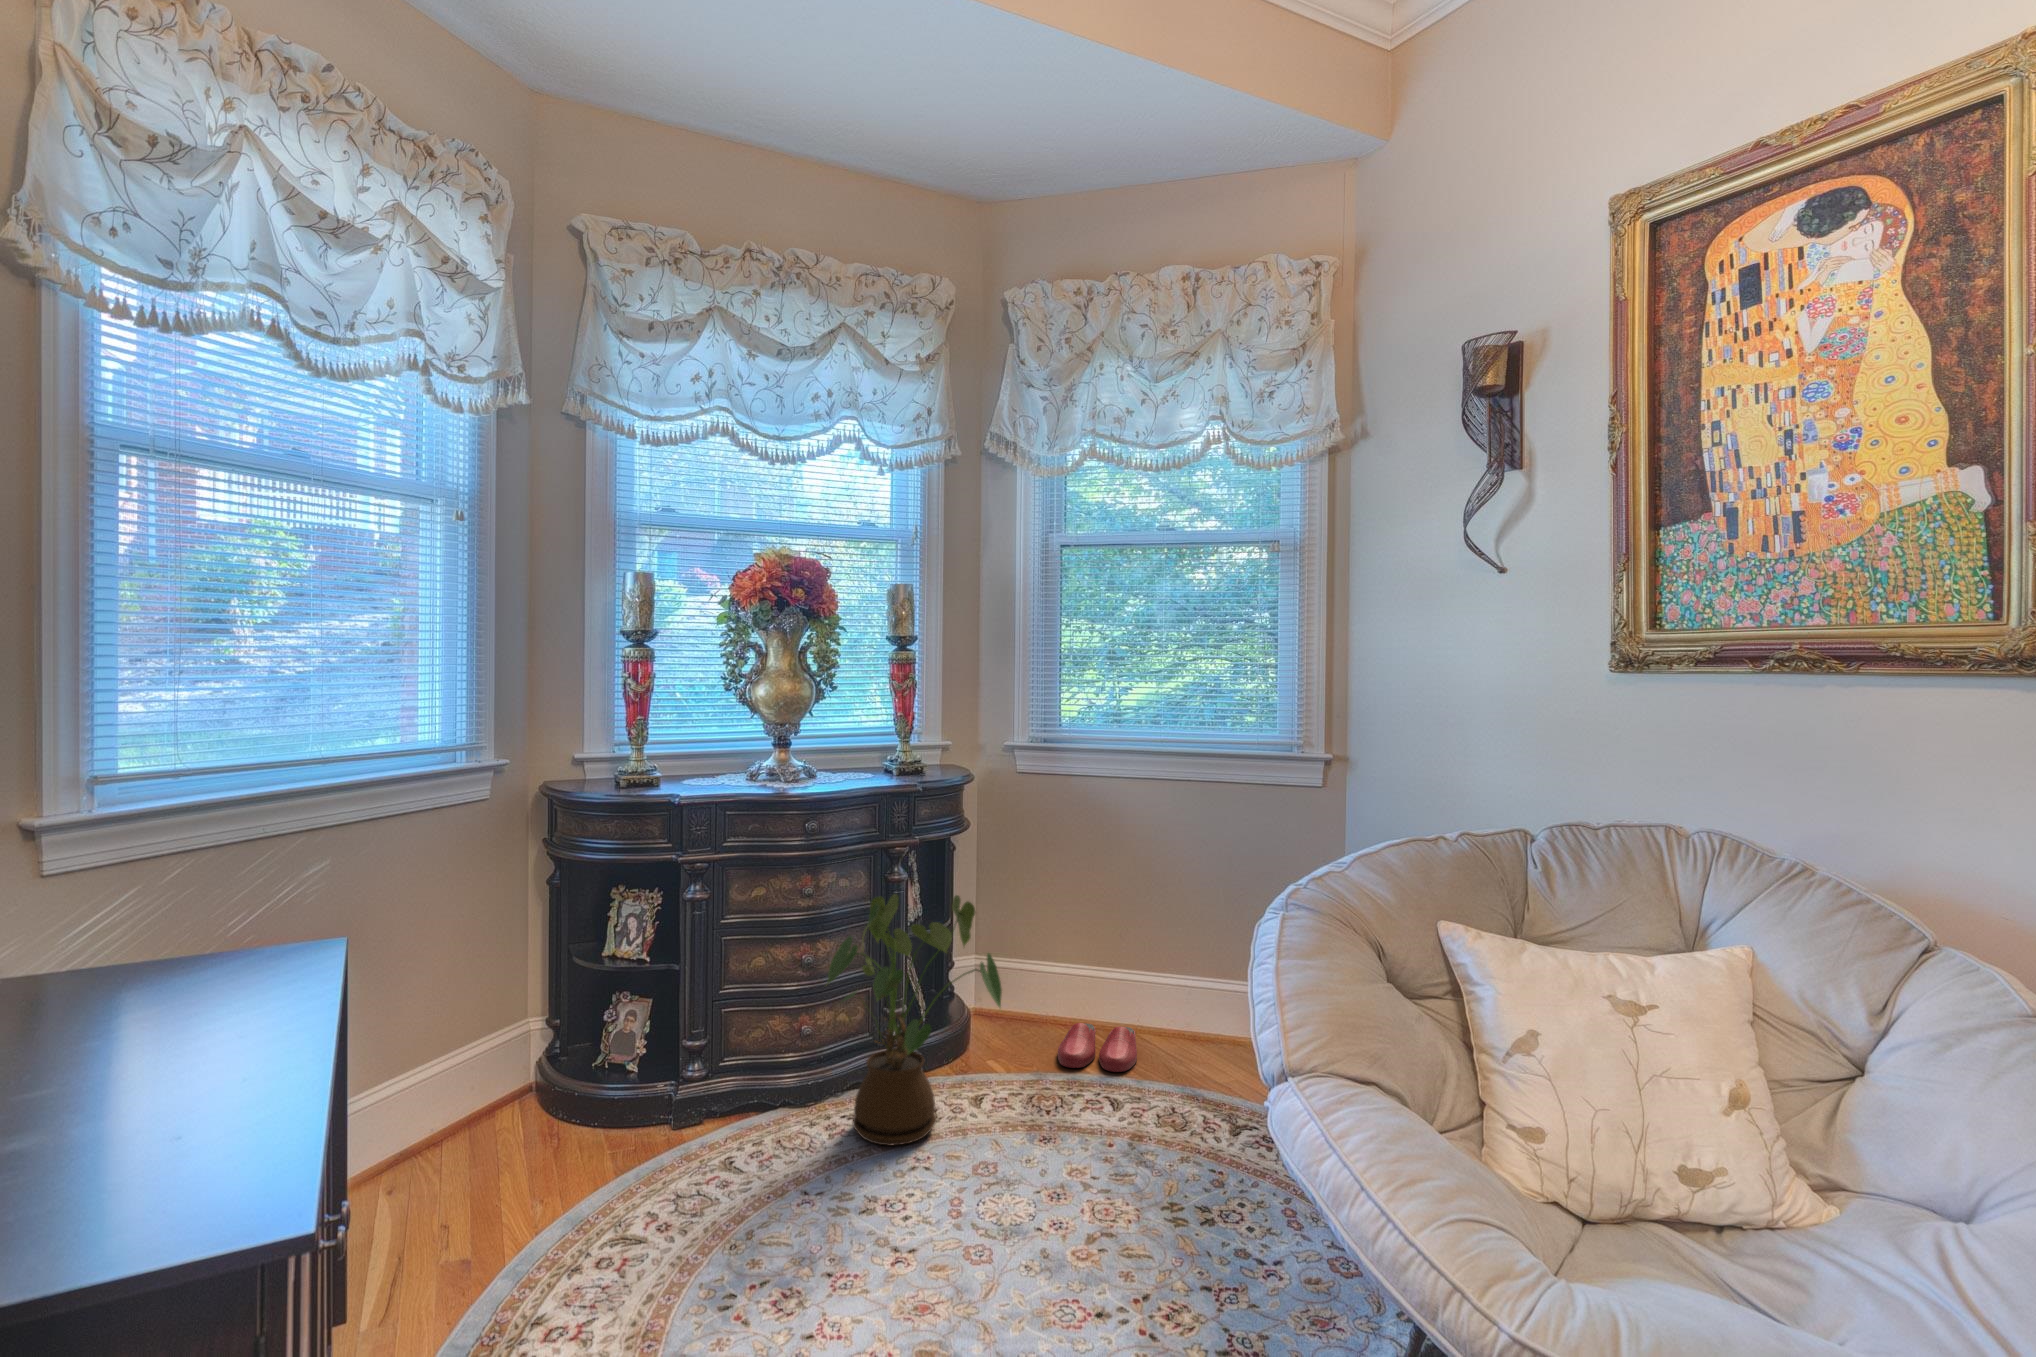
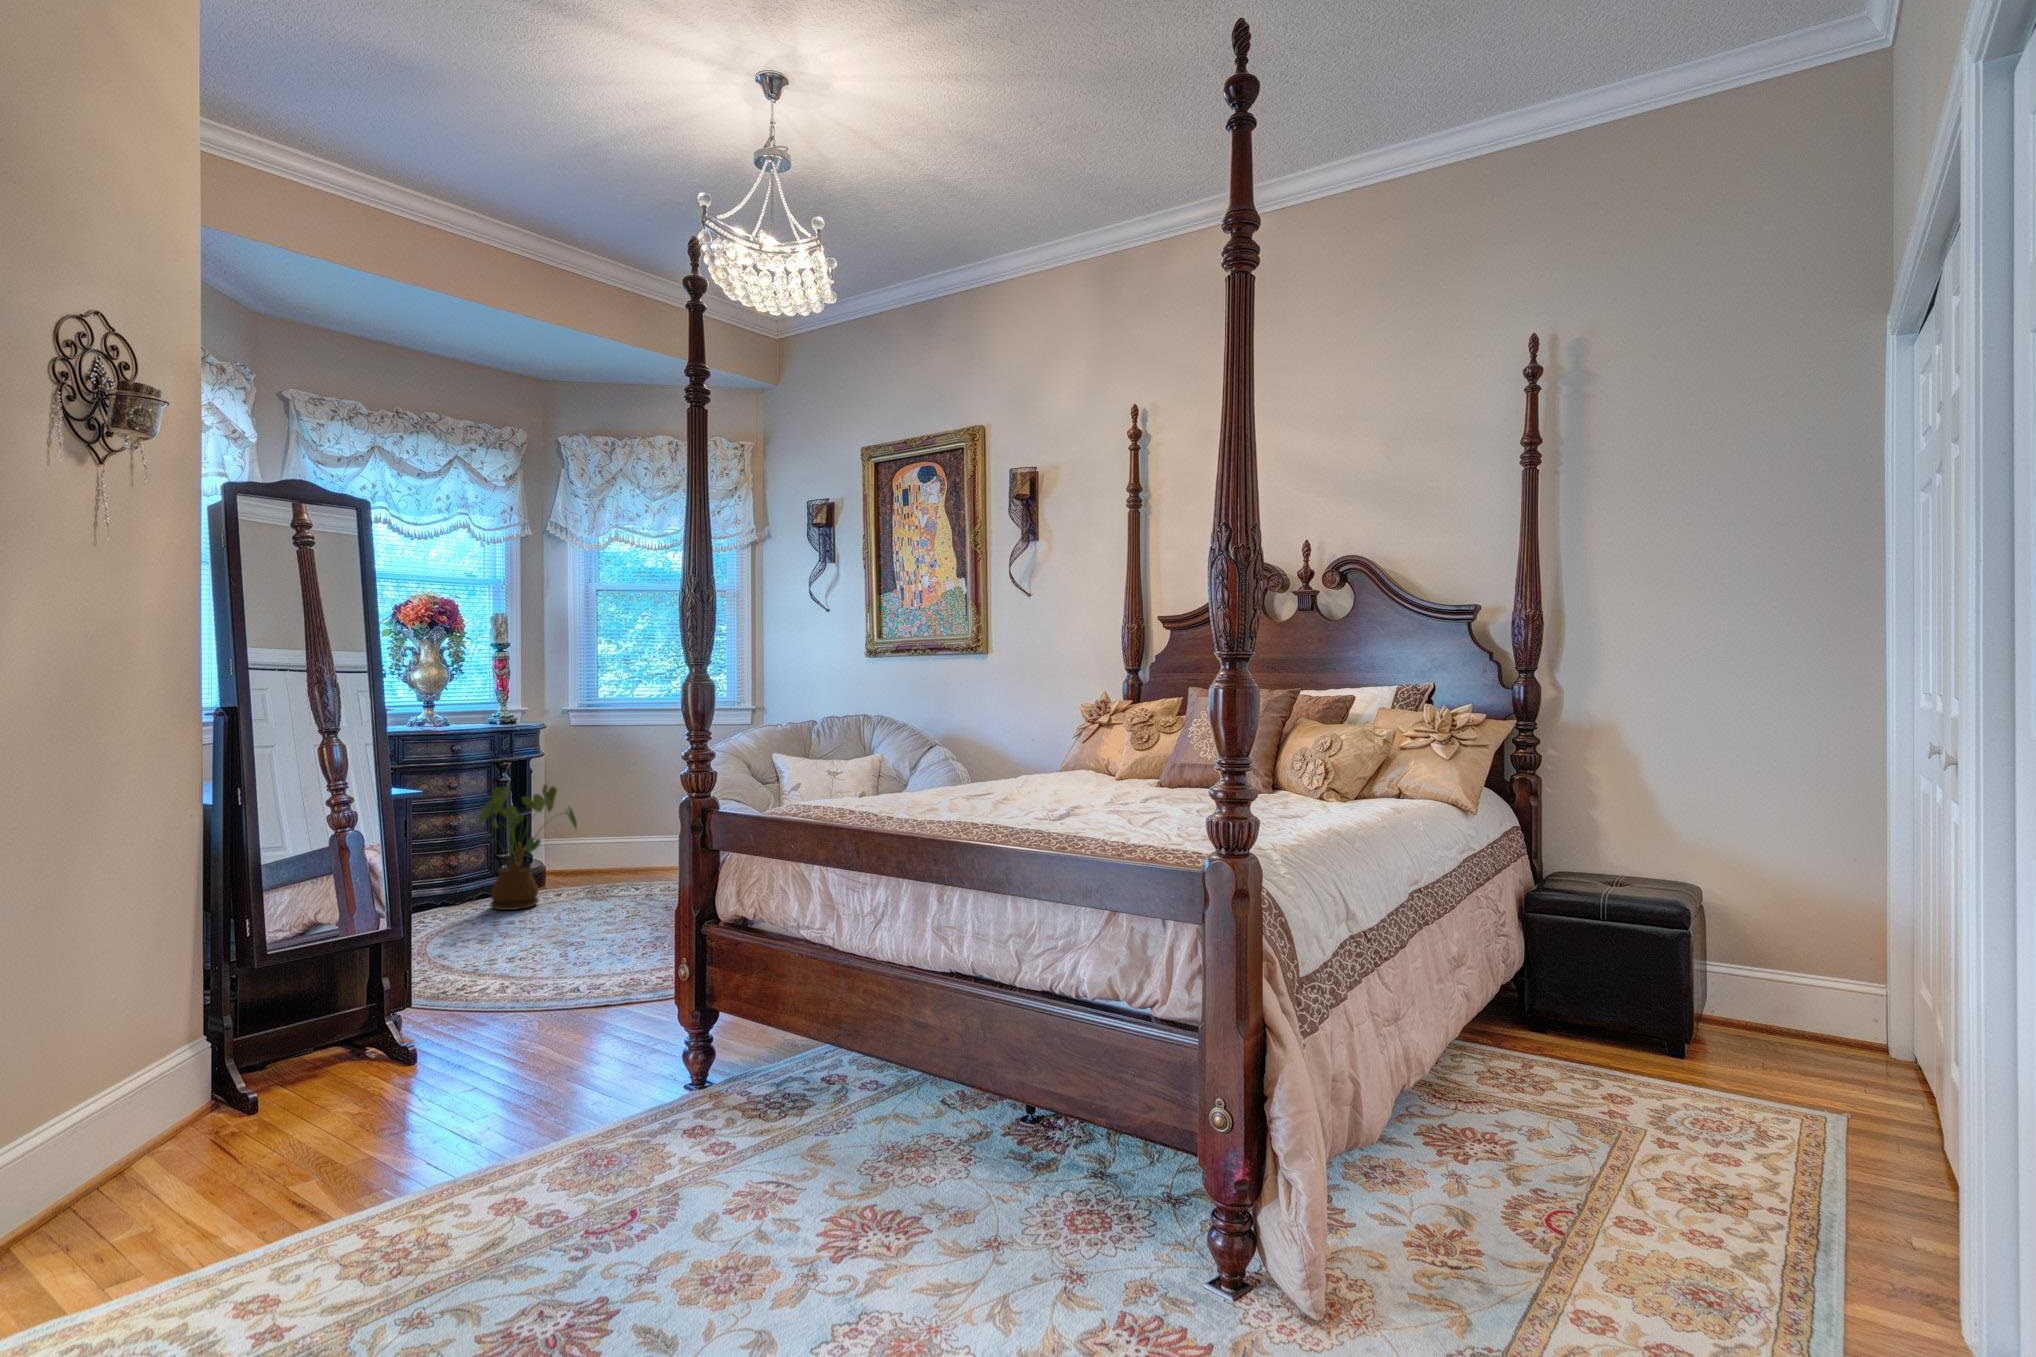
slippers: present [1058,1023,1137,1072] -> none [603,862,650,882]

